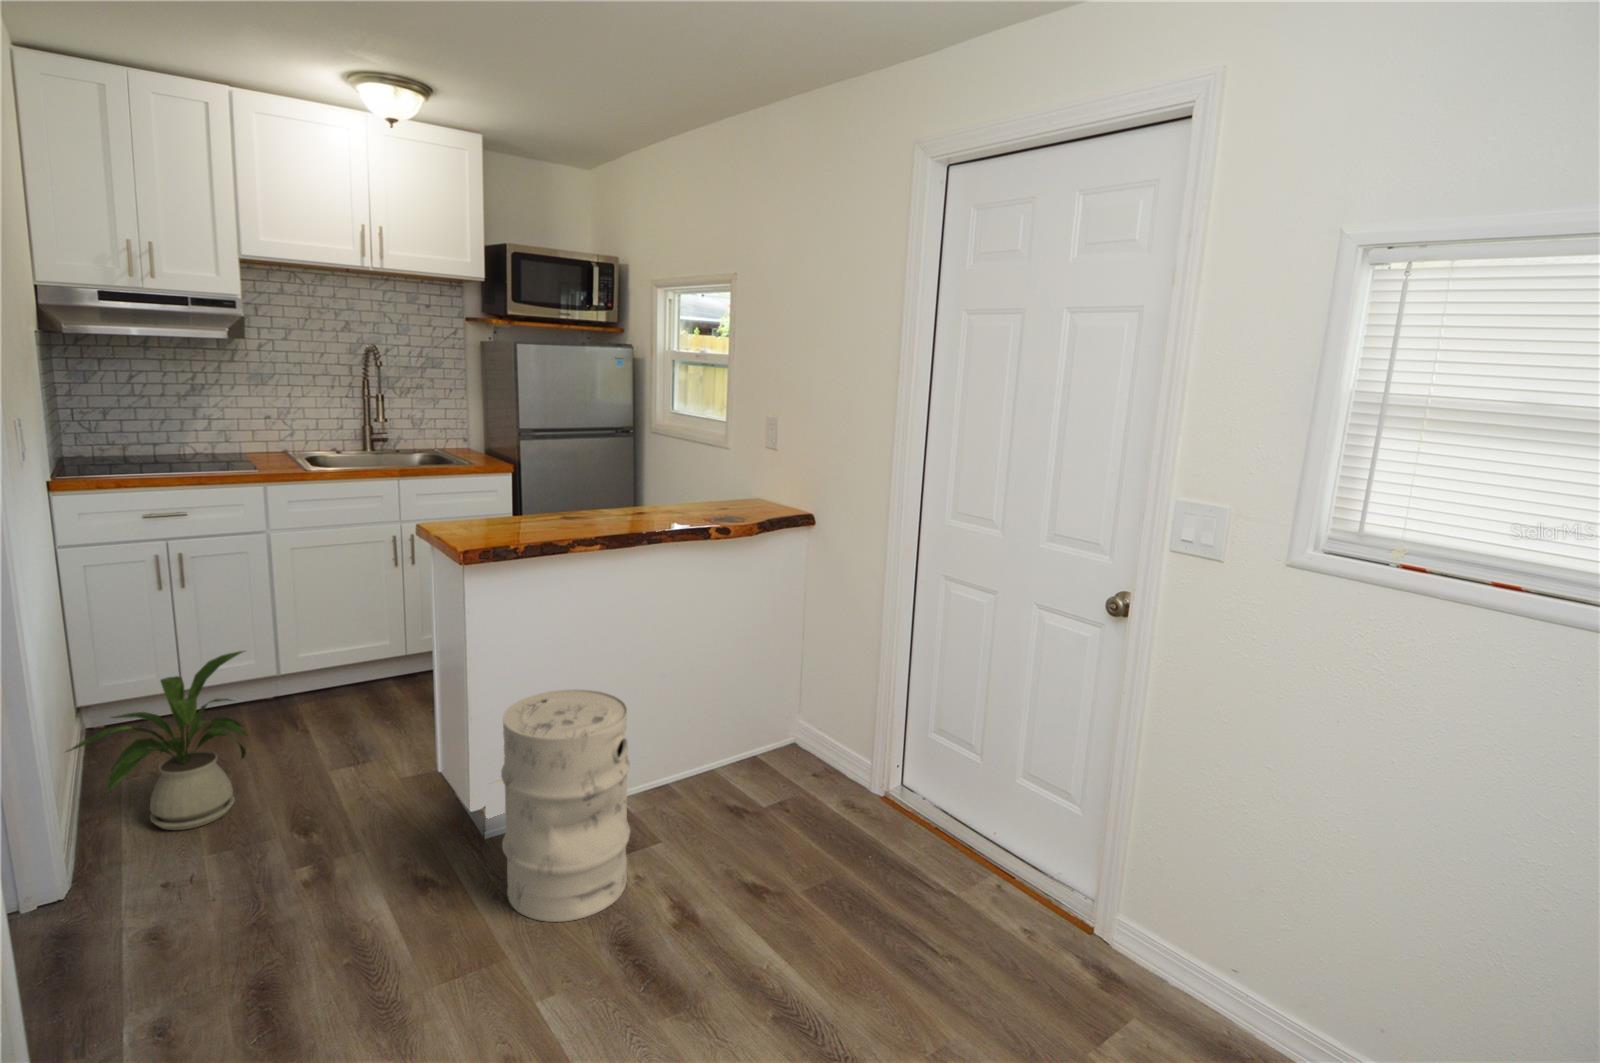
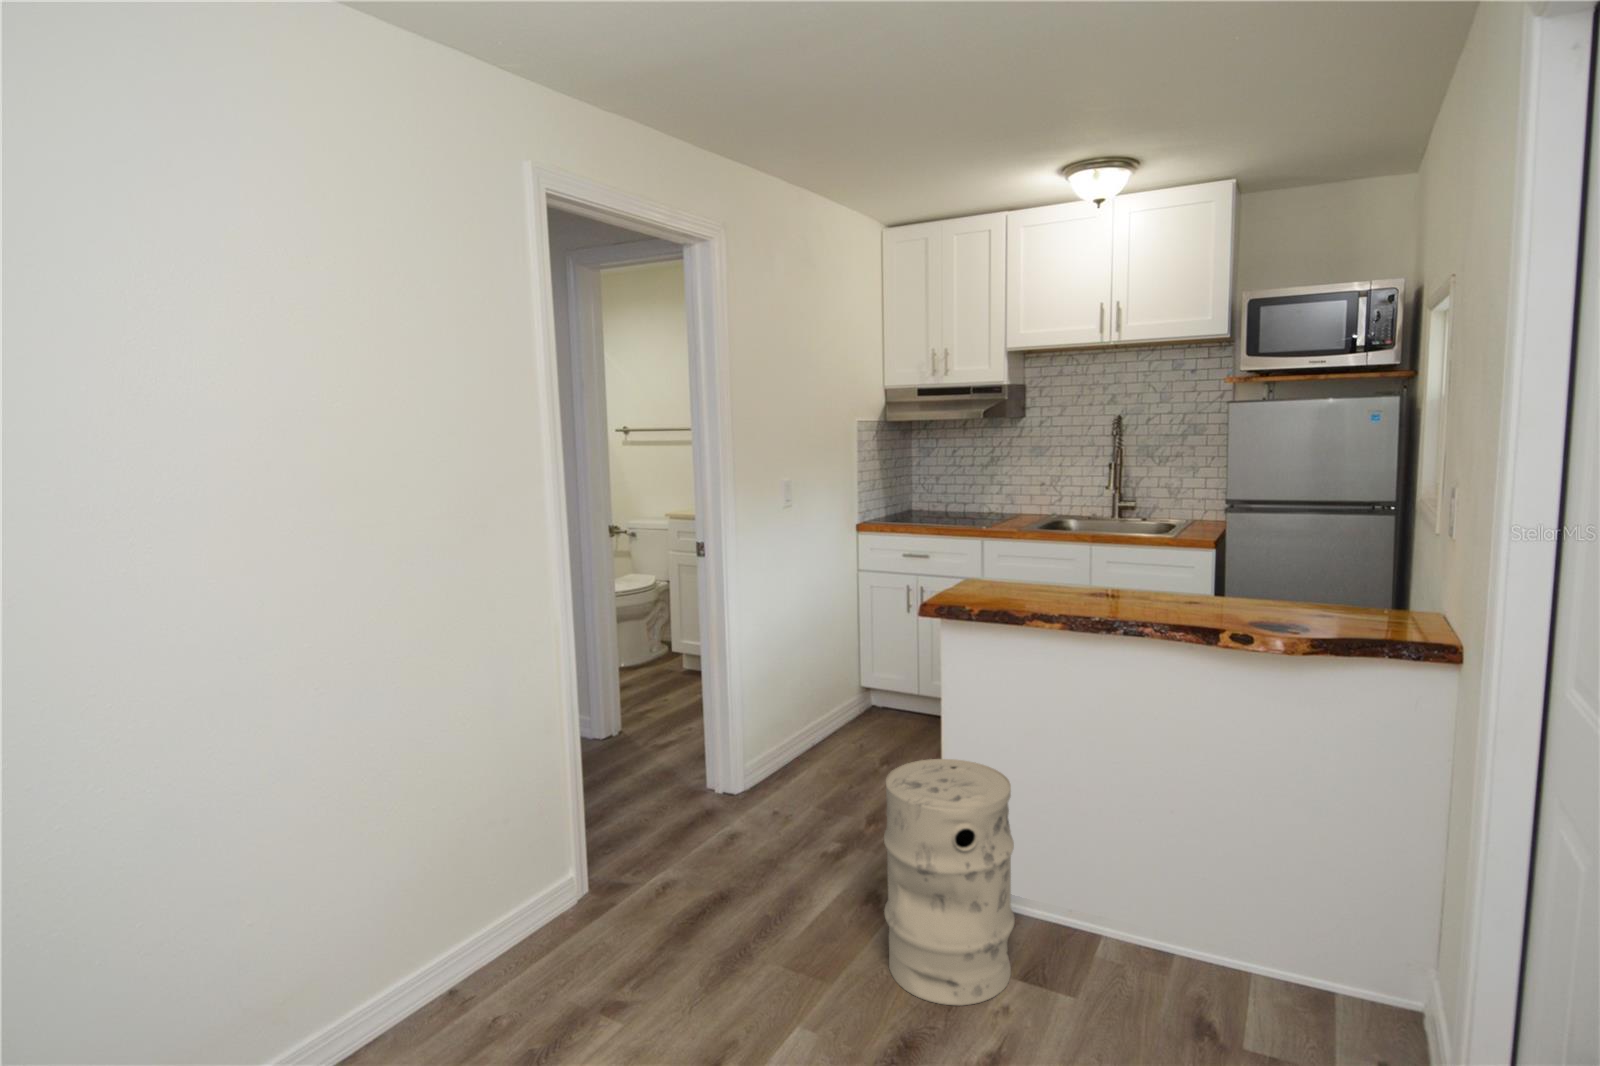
house plant: present [68,651,248,830] -> none [769,666,898,790]

